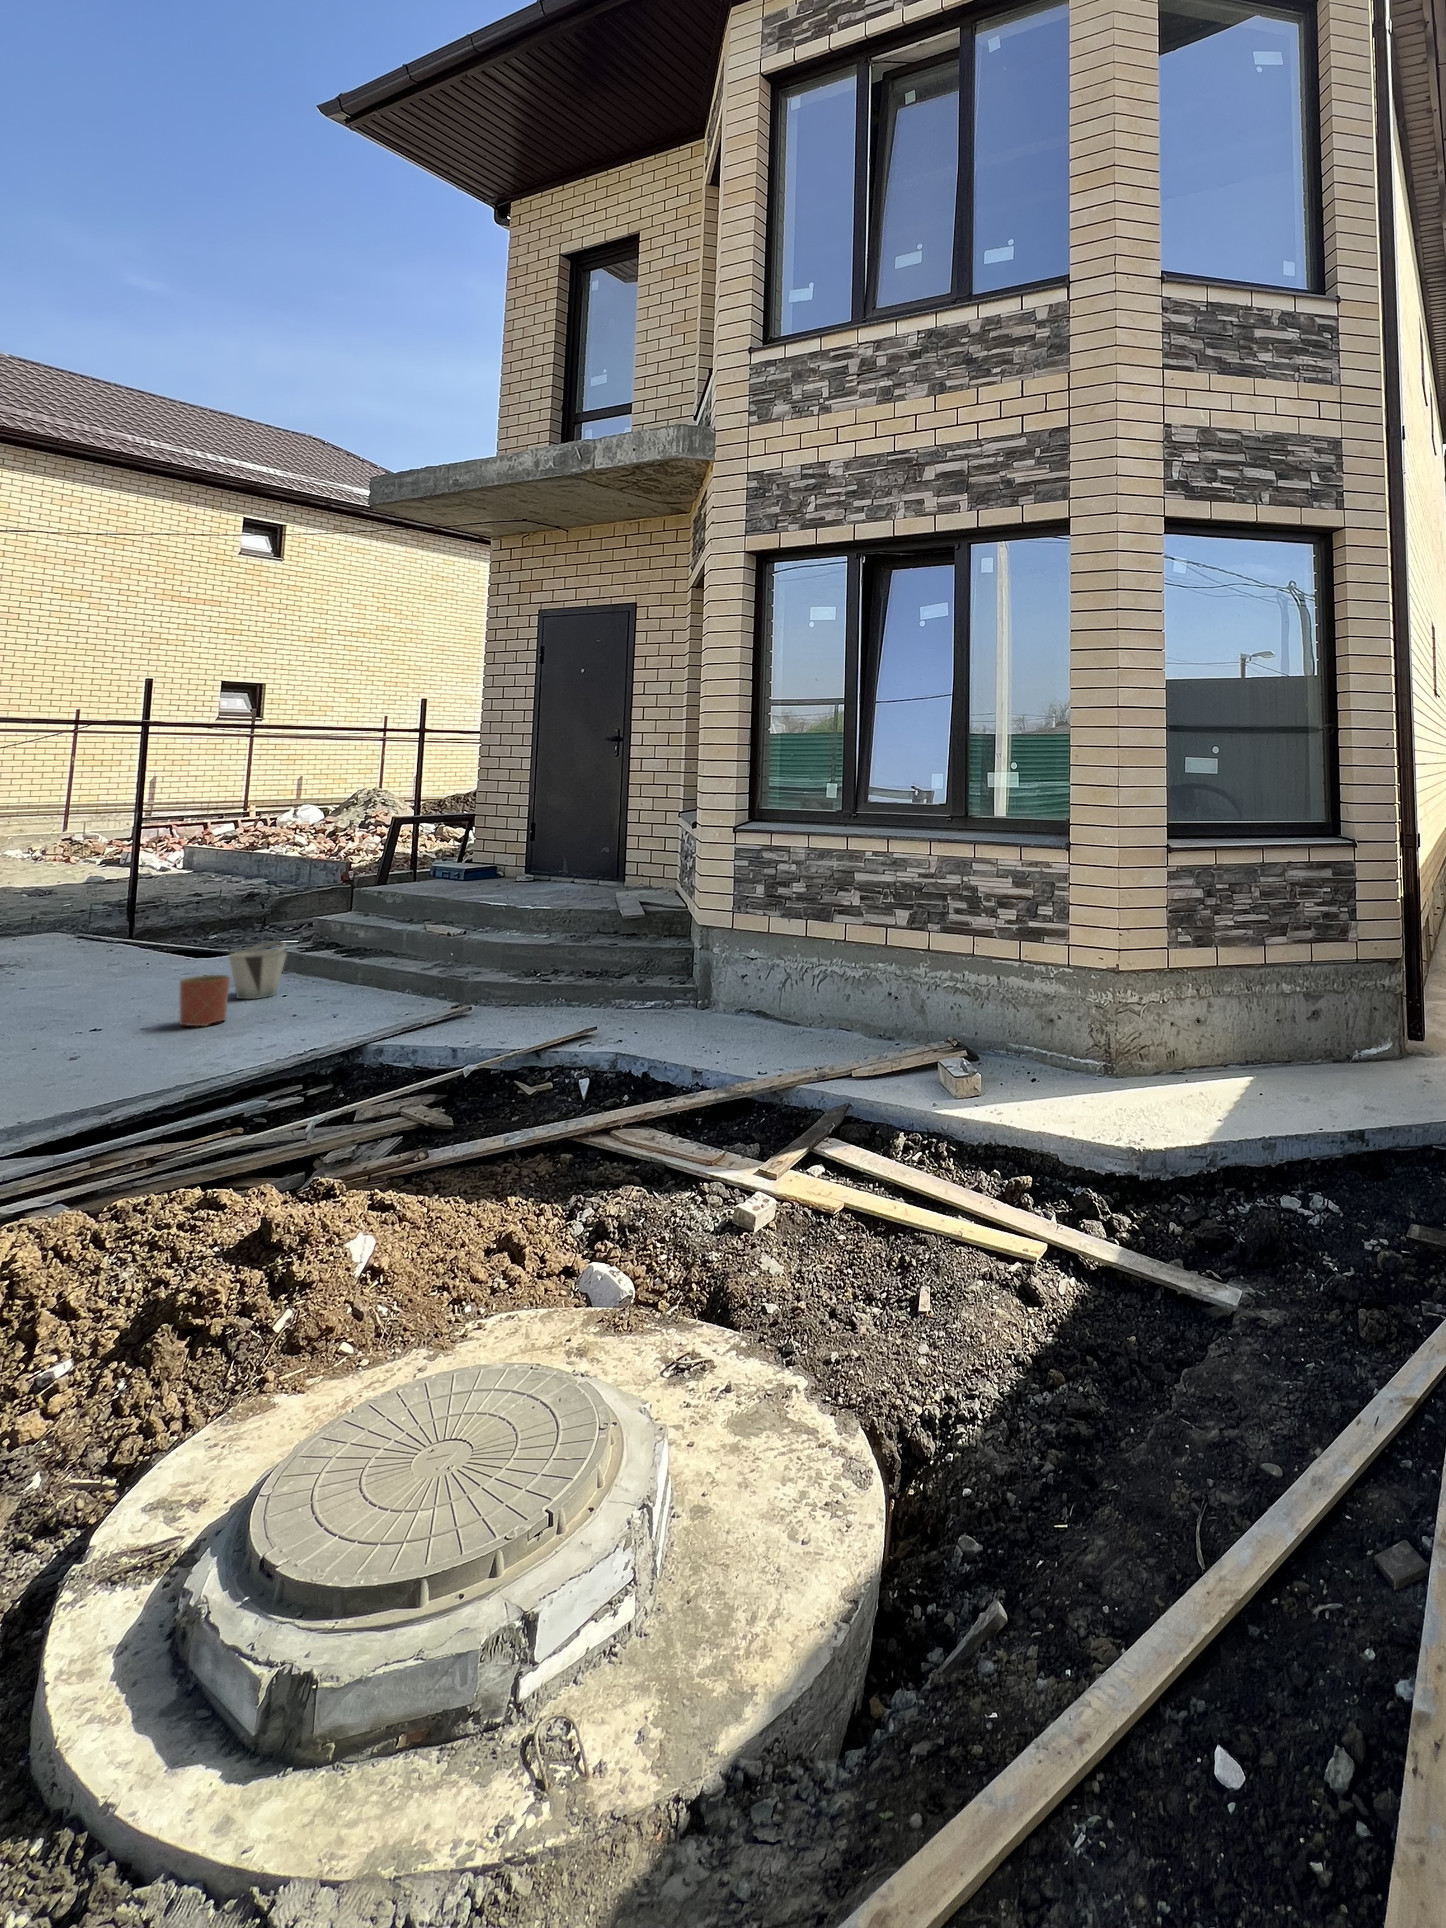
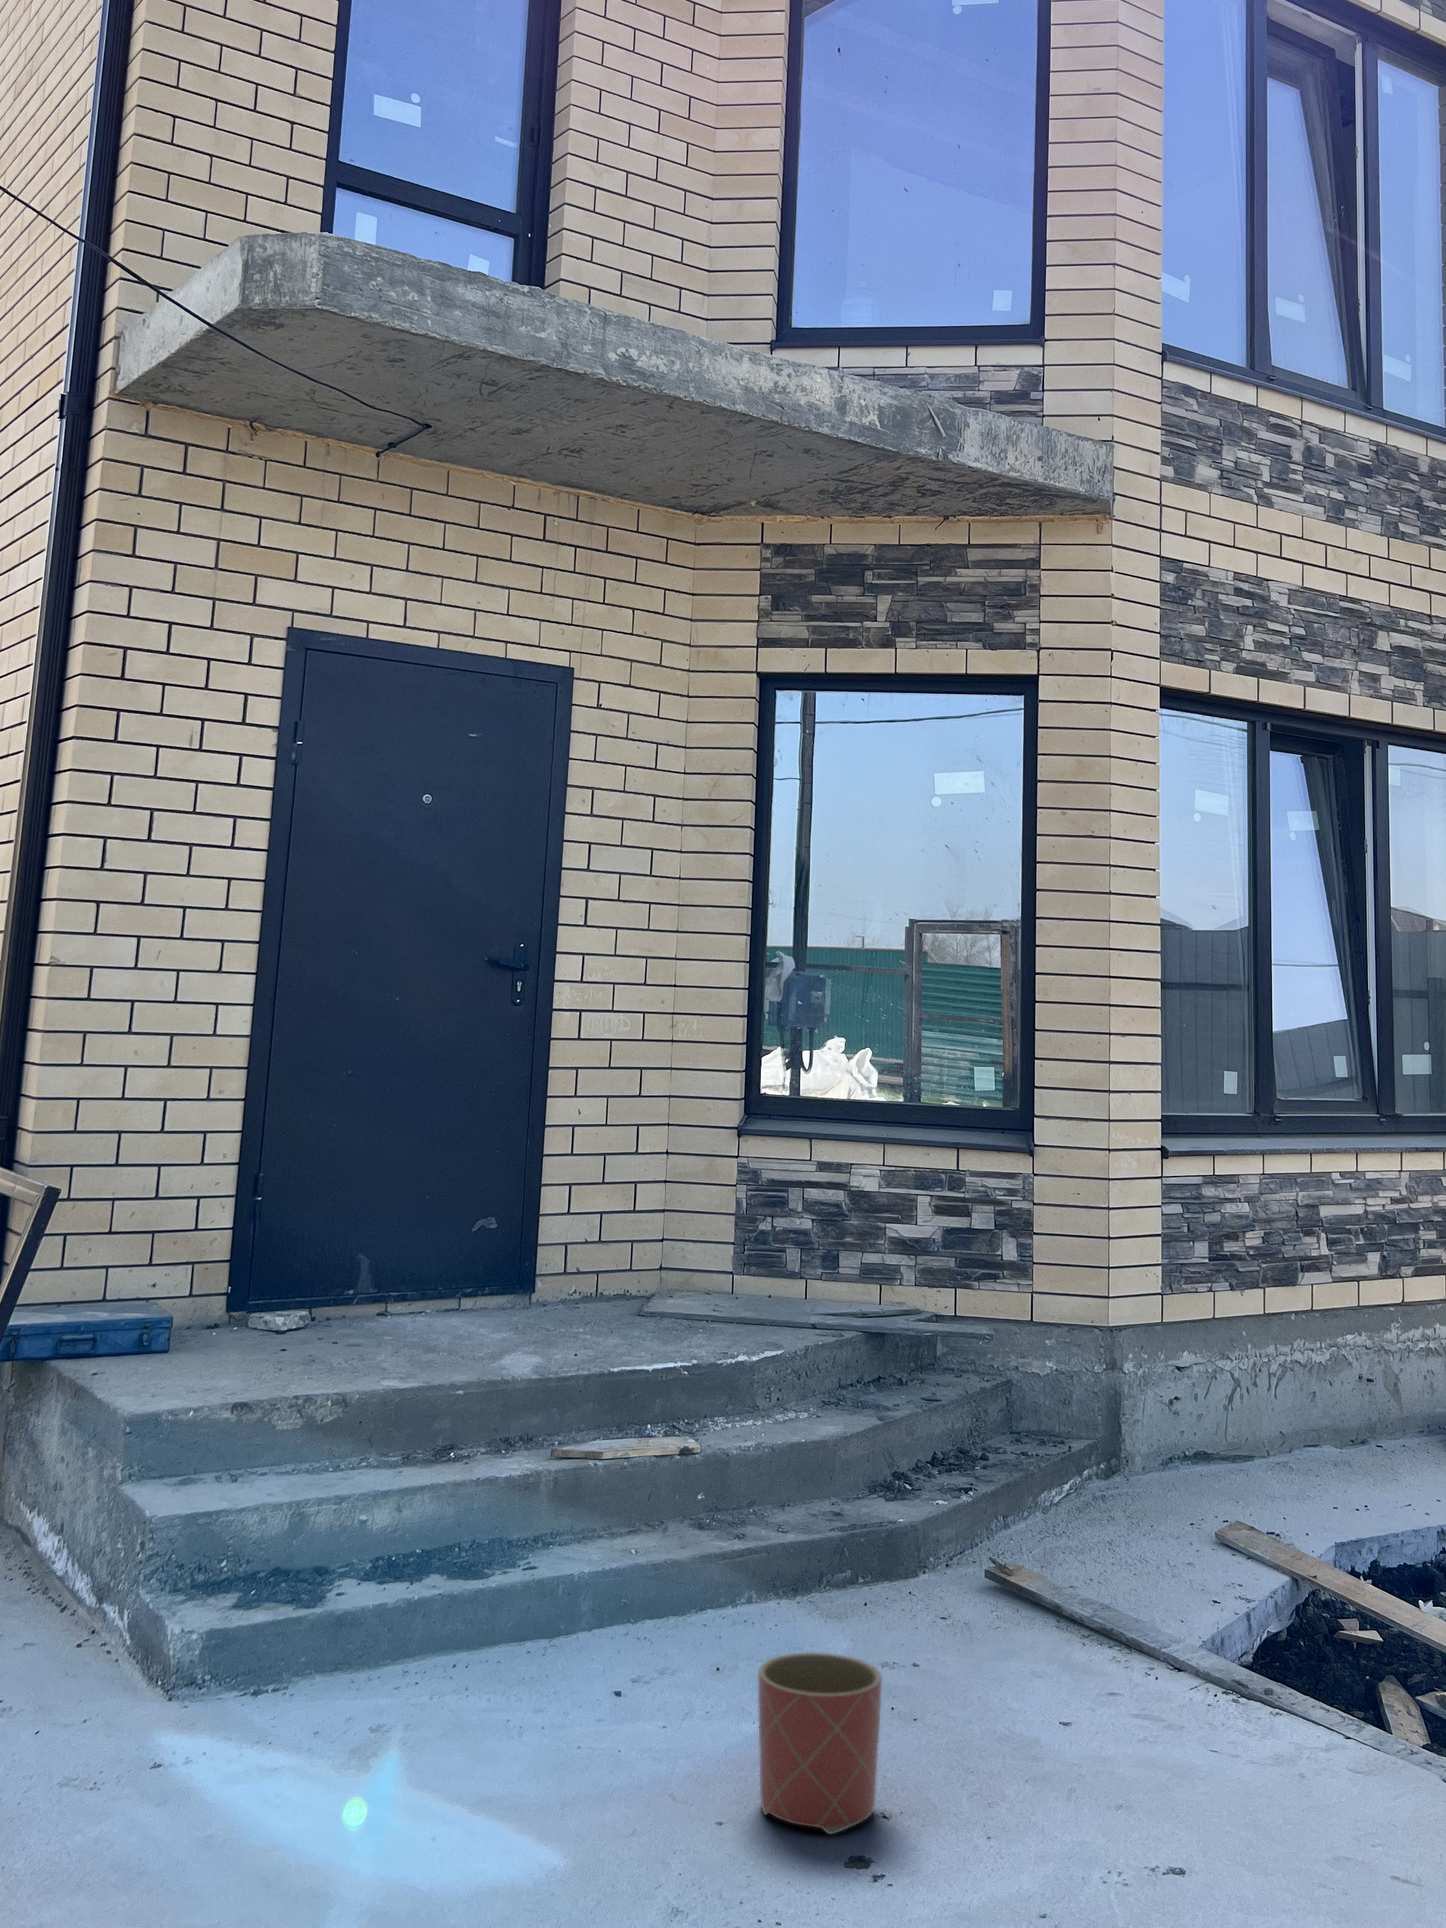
bucket: present [229,941,287,999] -> none [381,1563,539,1771]

